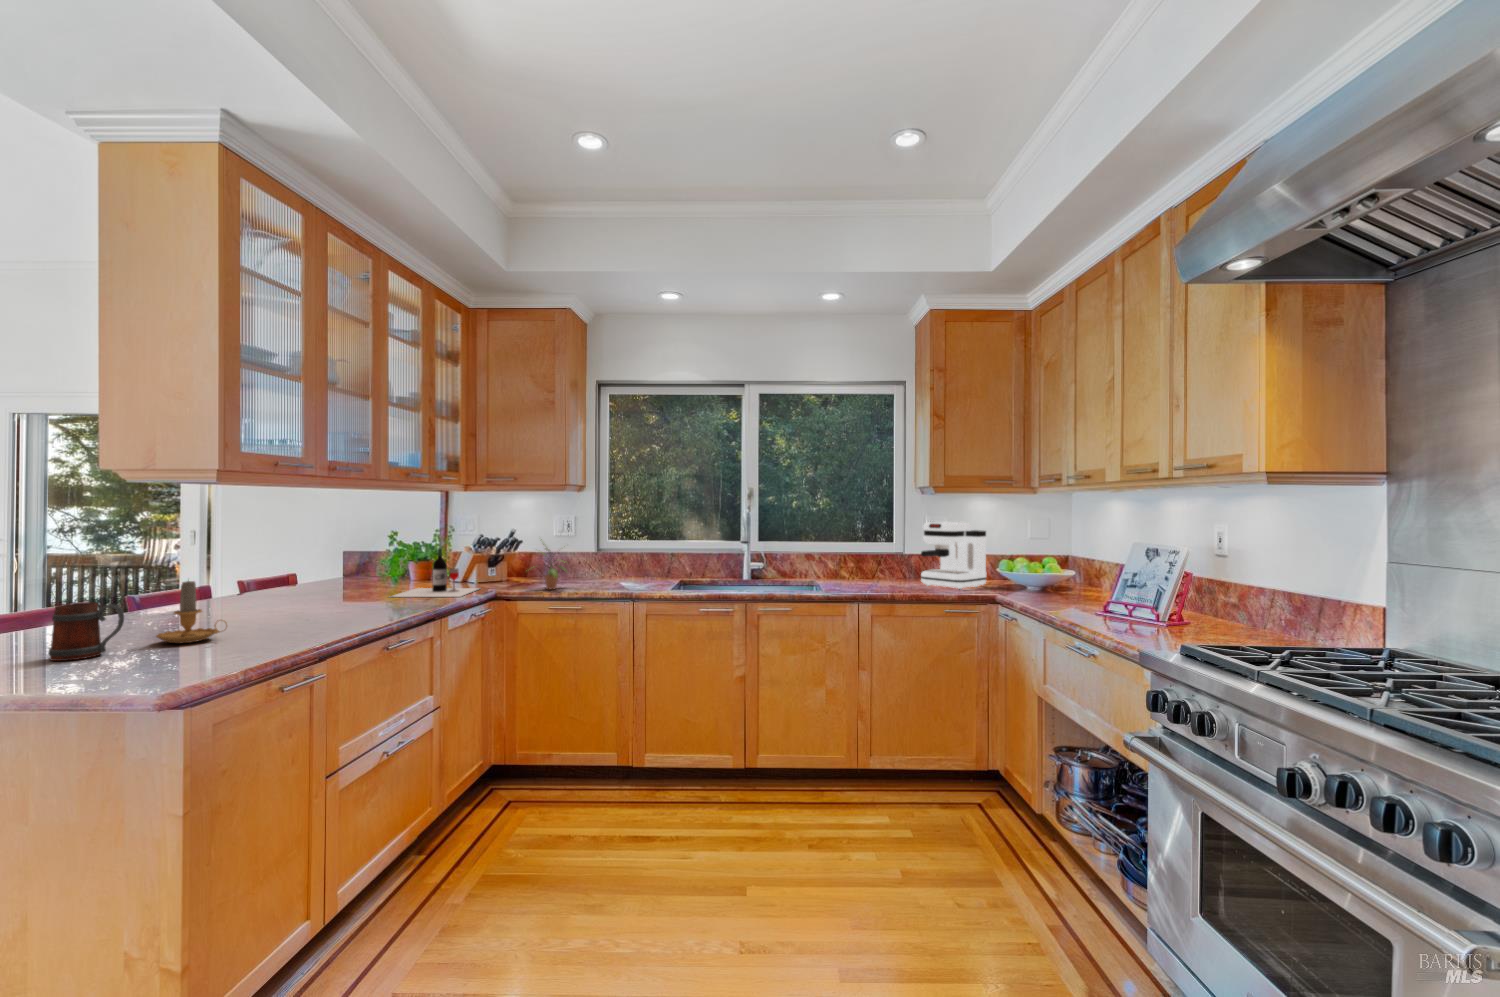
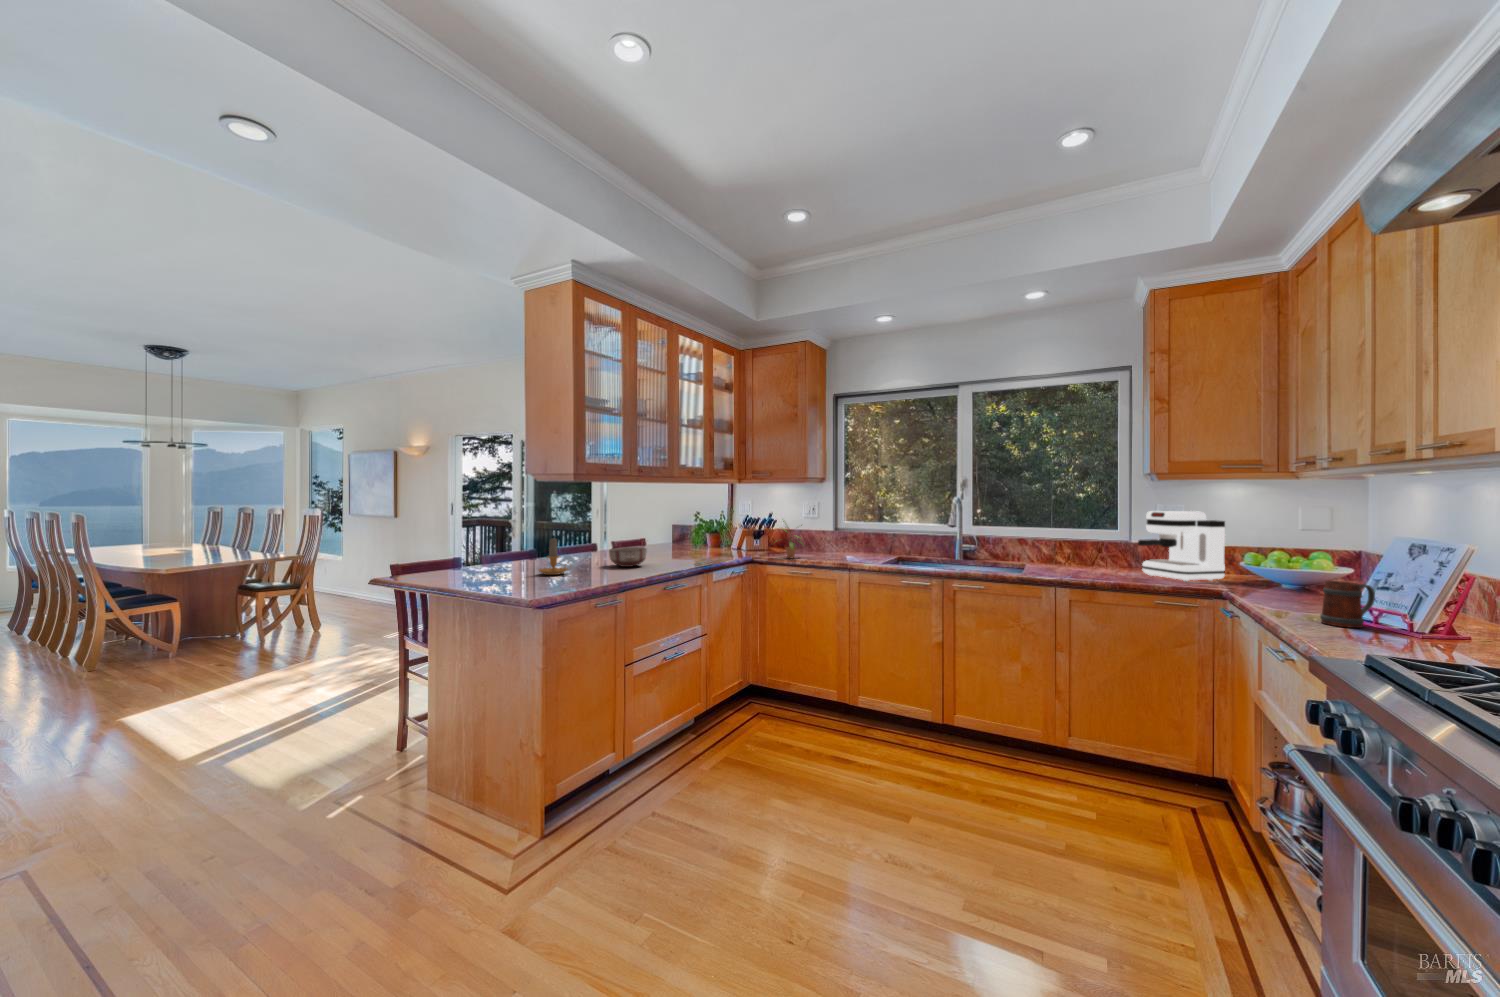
wine bottle: present [392,548,478,597] -> none [680,524,744,560]
ceramic bowl: none [283,586,350,618] -> present [609,547,647,567]
mug: present [49,602,124,661] -> present [1320,581,1375,628]

